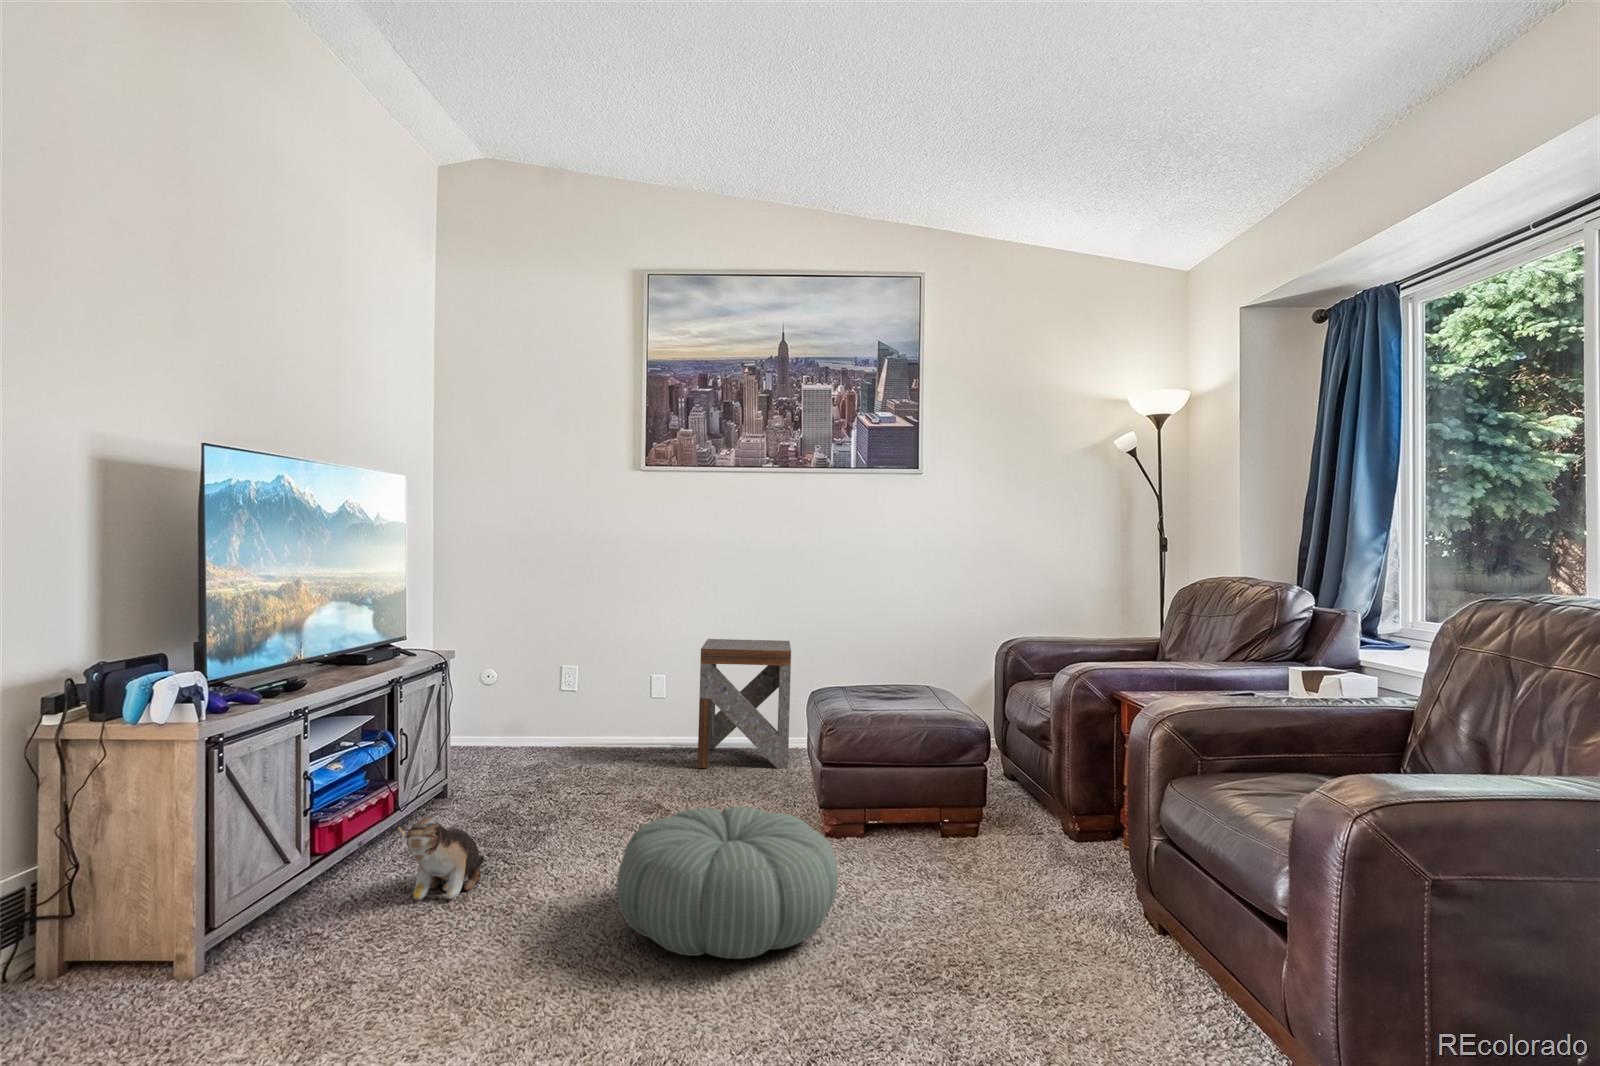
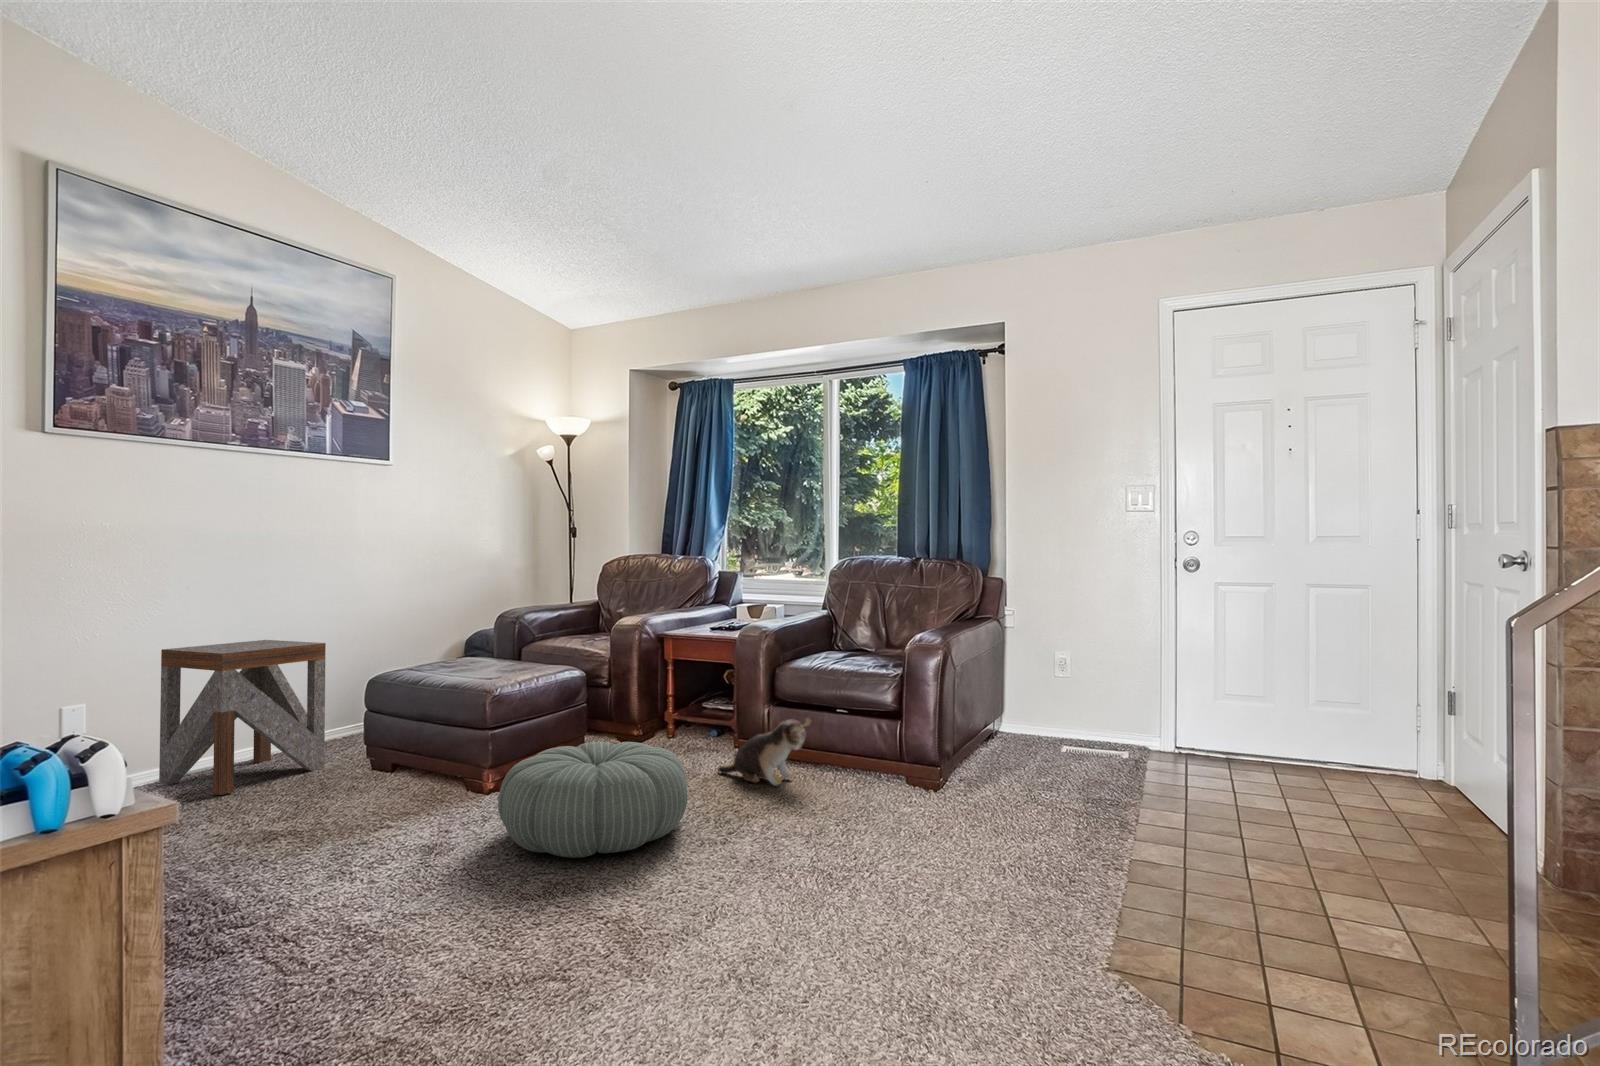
plush toy: present [398,818,484,900] -> present [718,718,811,785]

